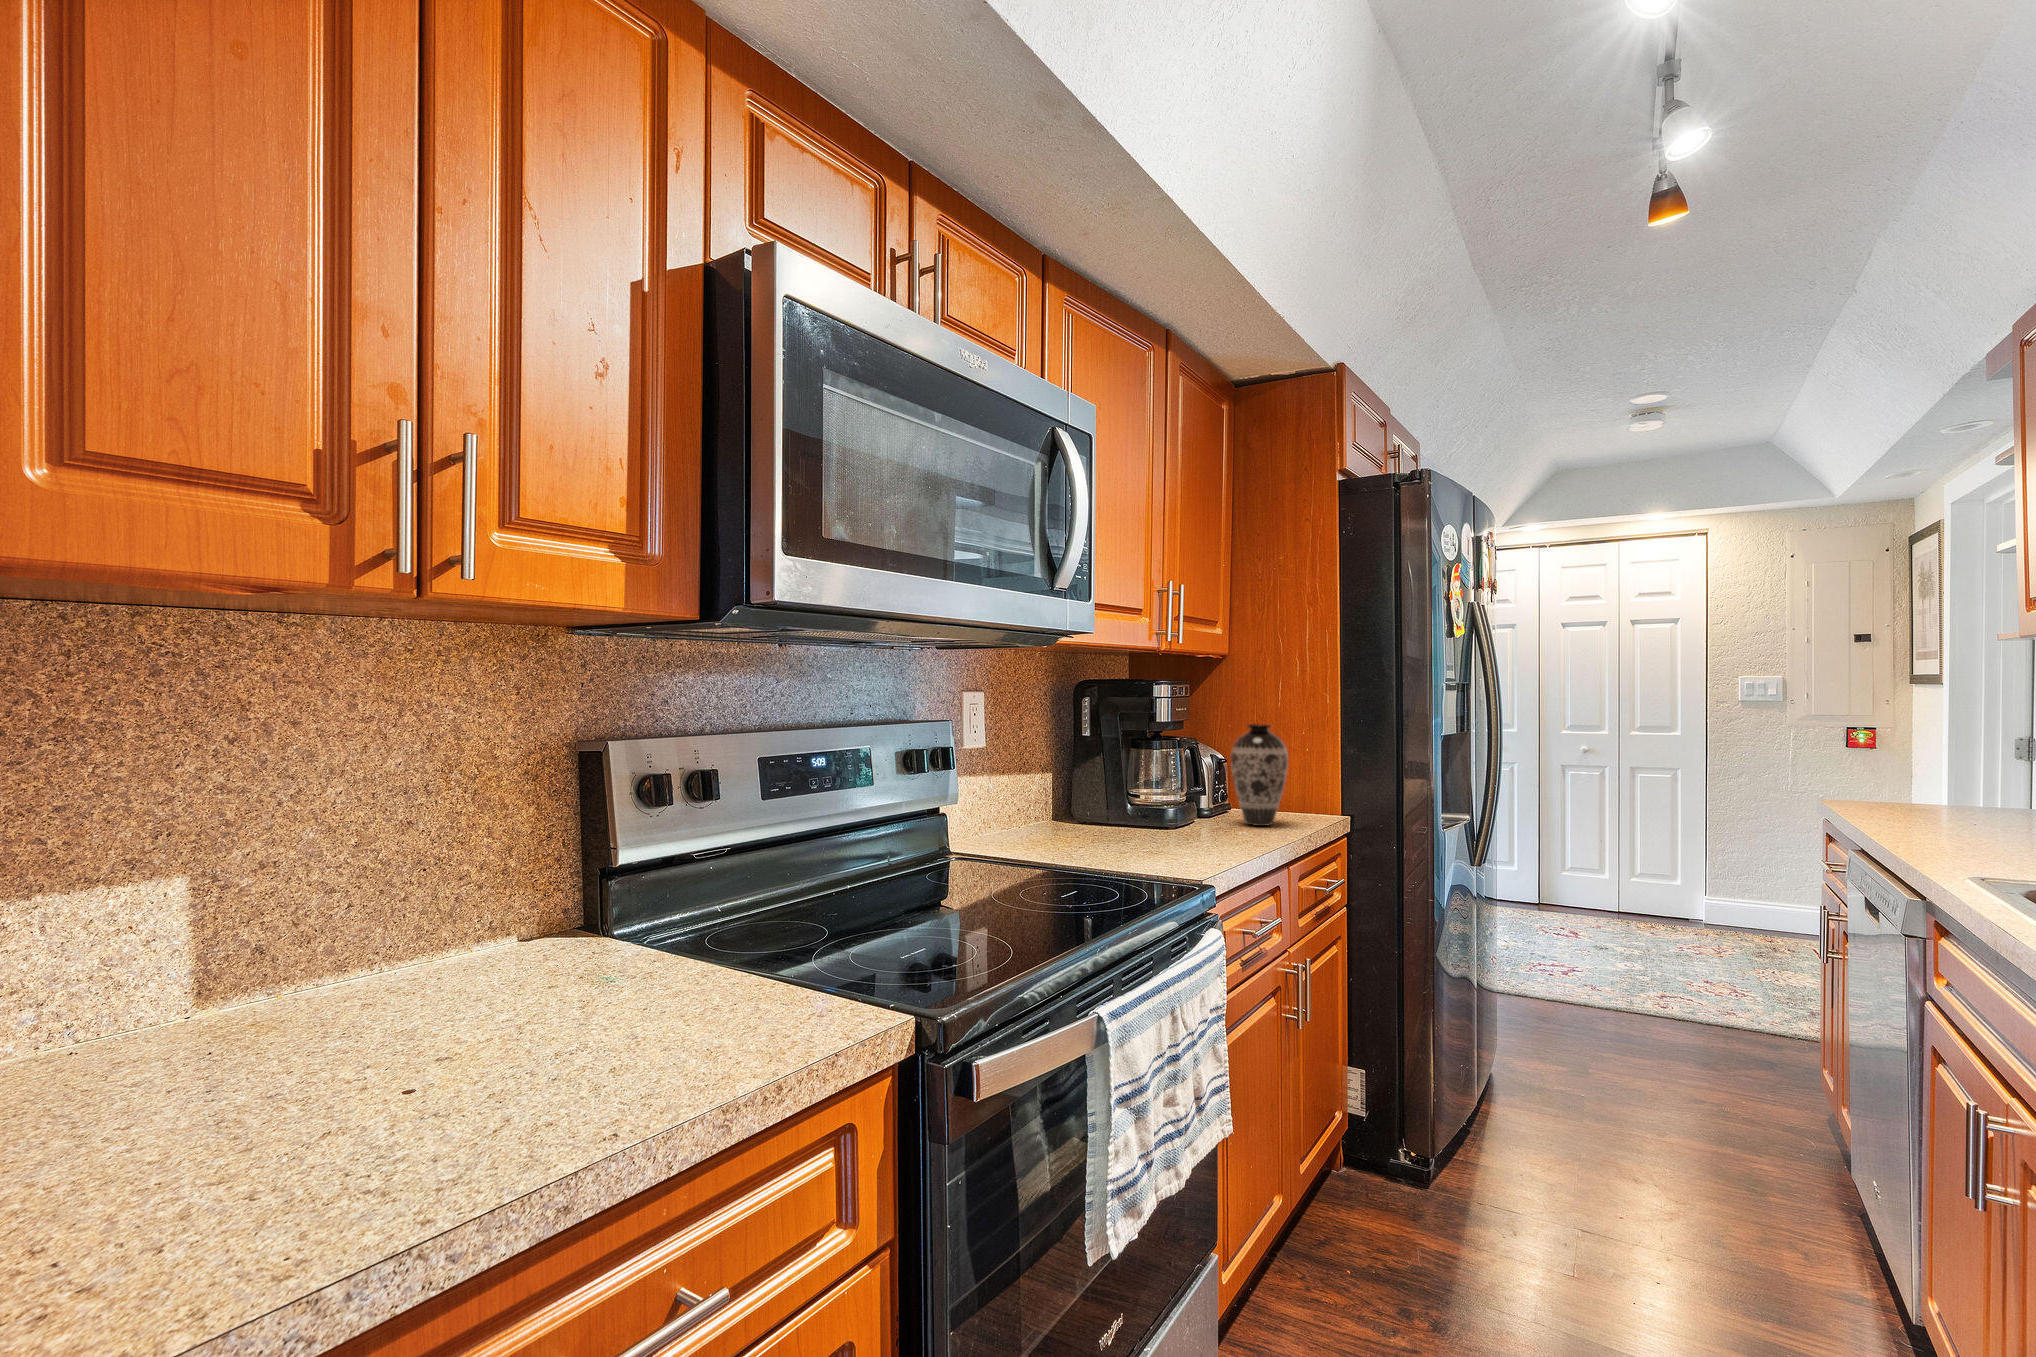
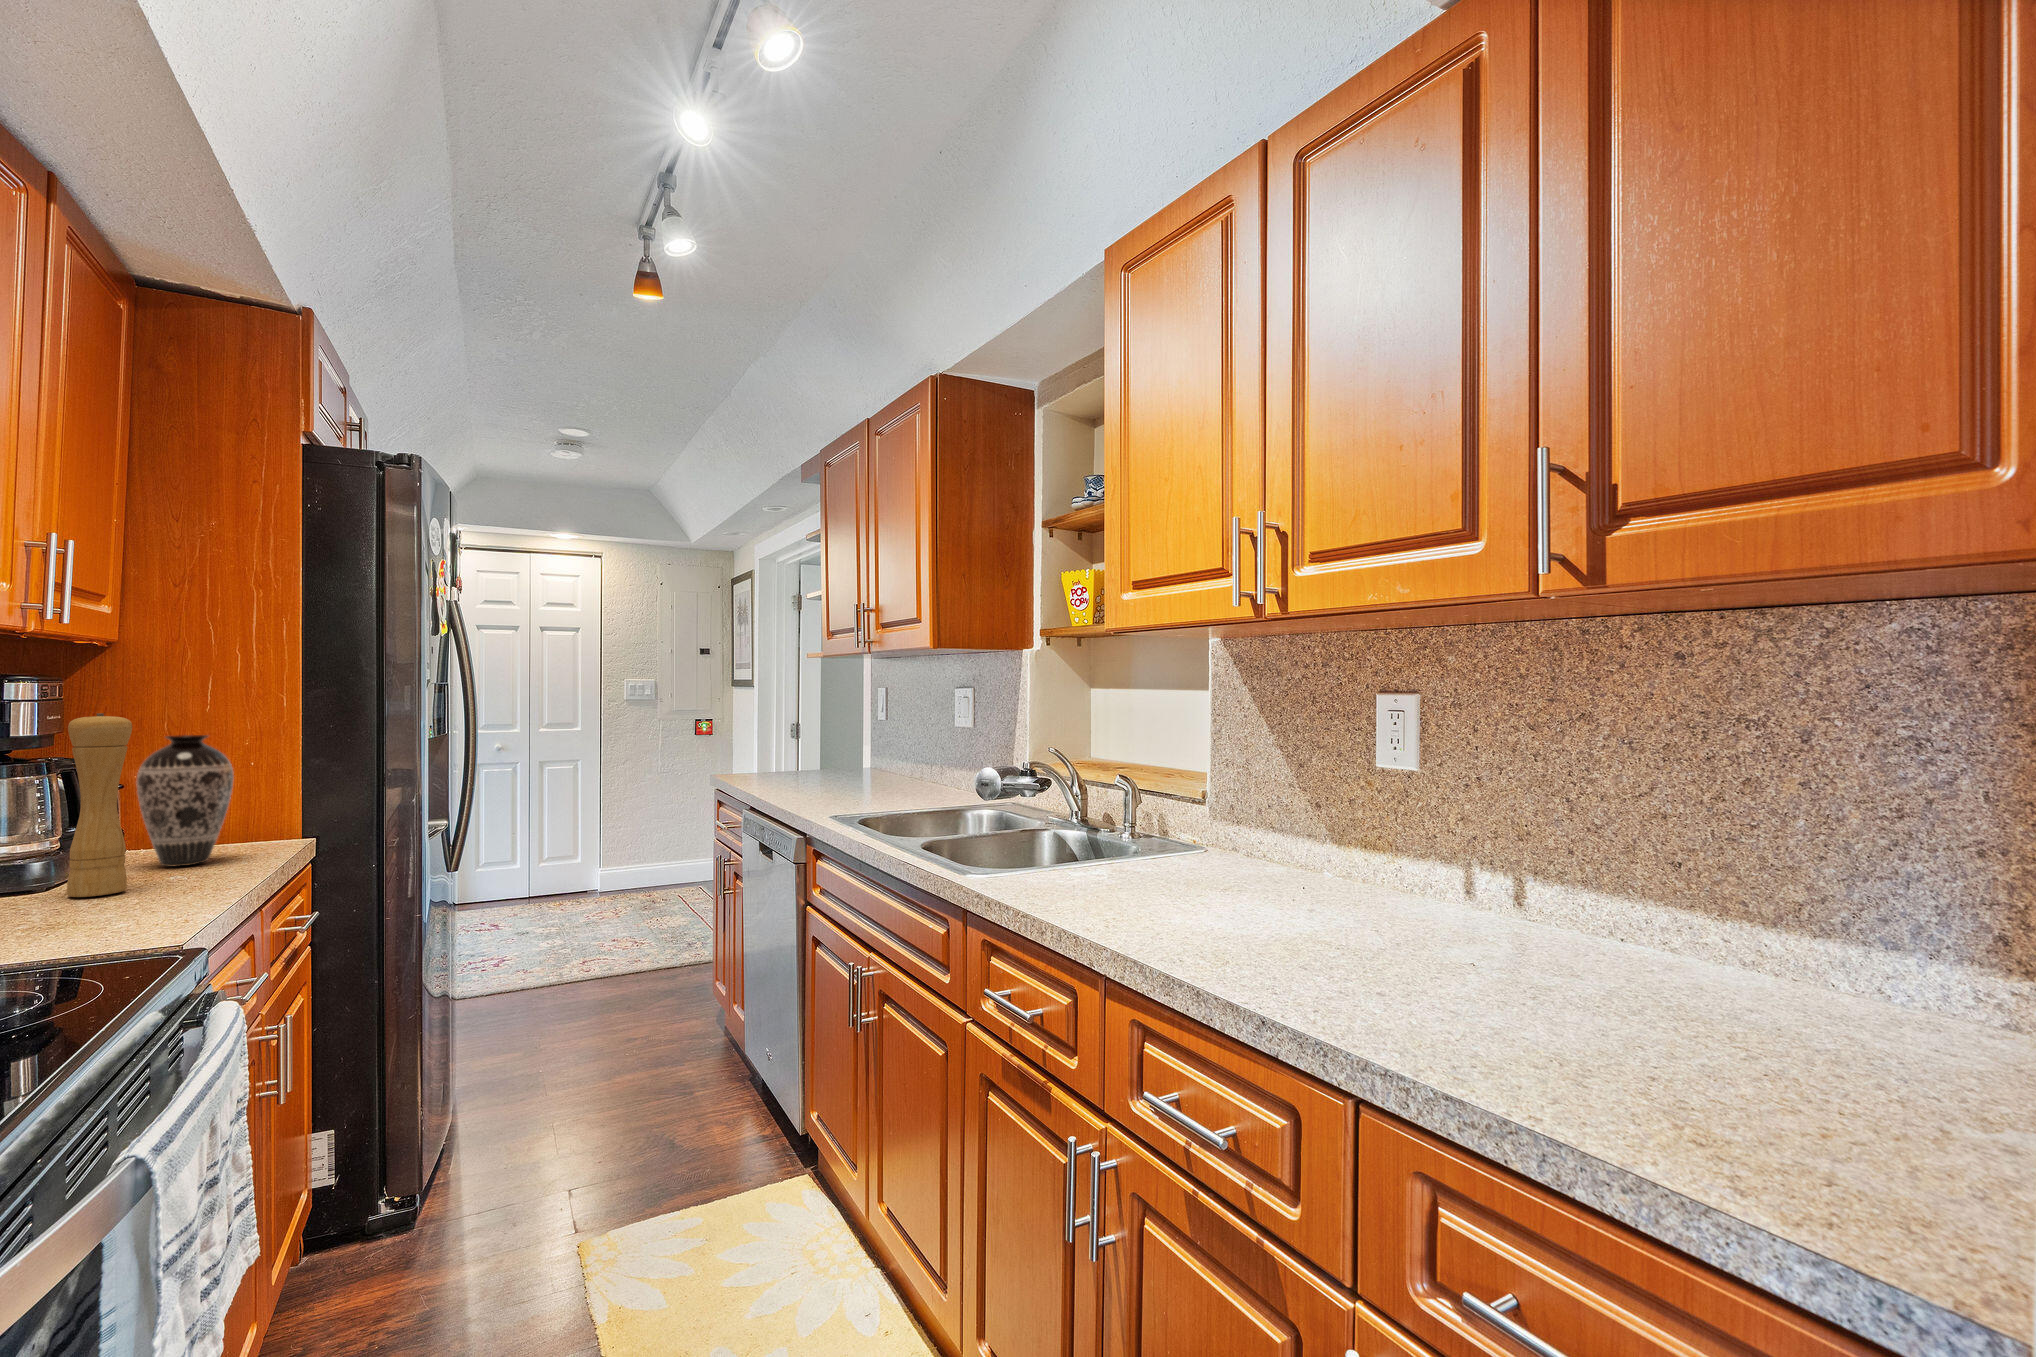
pepper mill: none [1183,707,1216,838] -> present [67,713,132,897]

